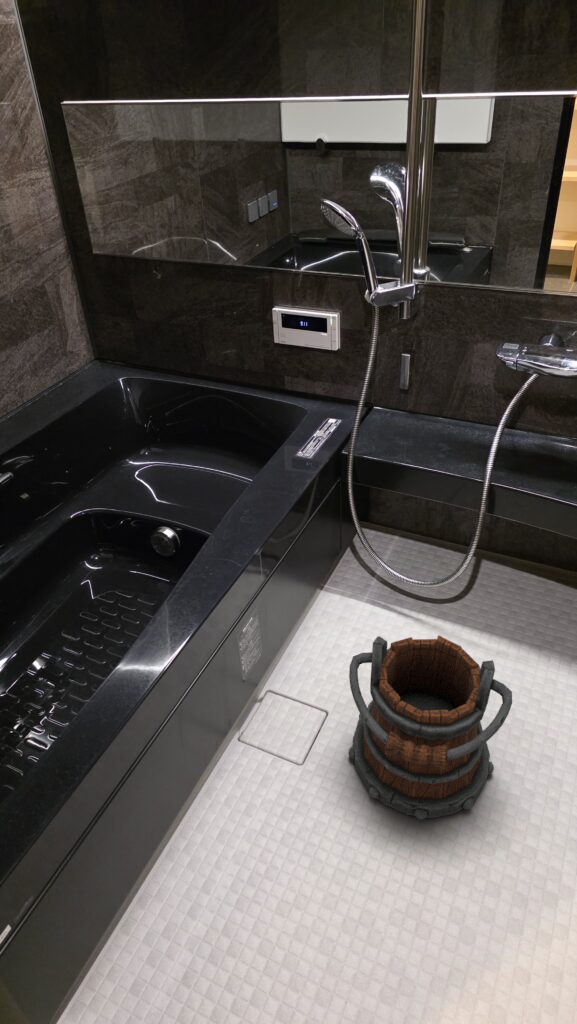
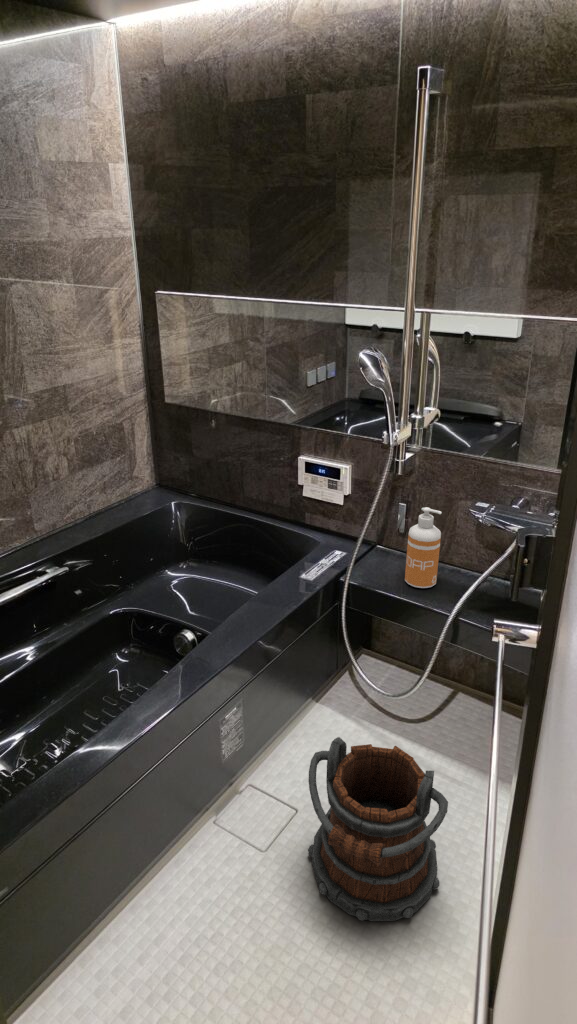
soap dispenser: none [416,357,461,452] -> present [405,507,442,588]

